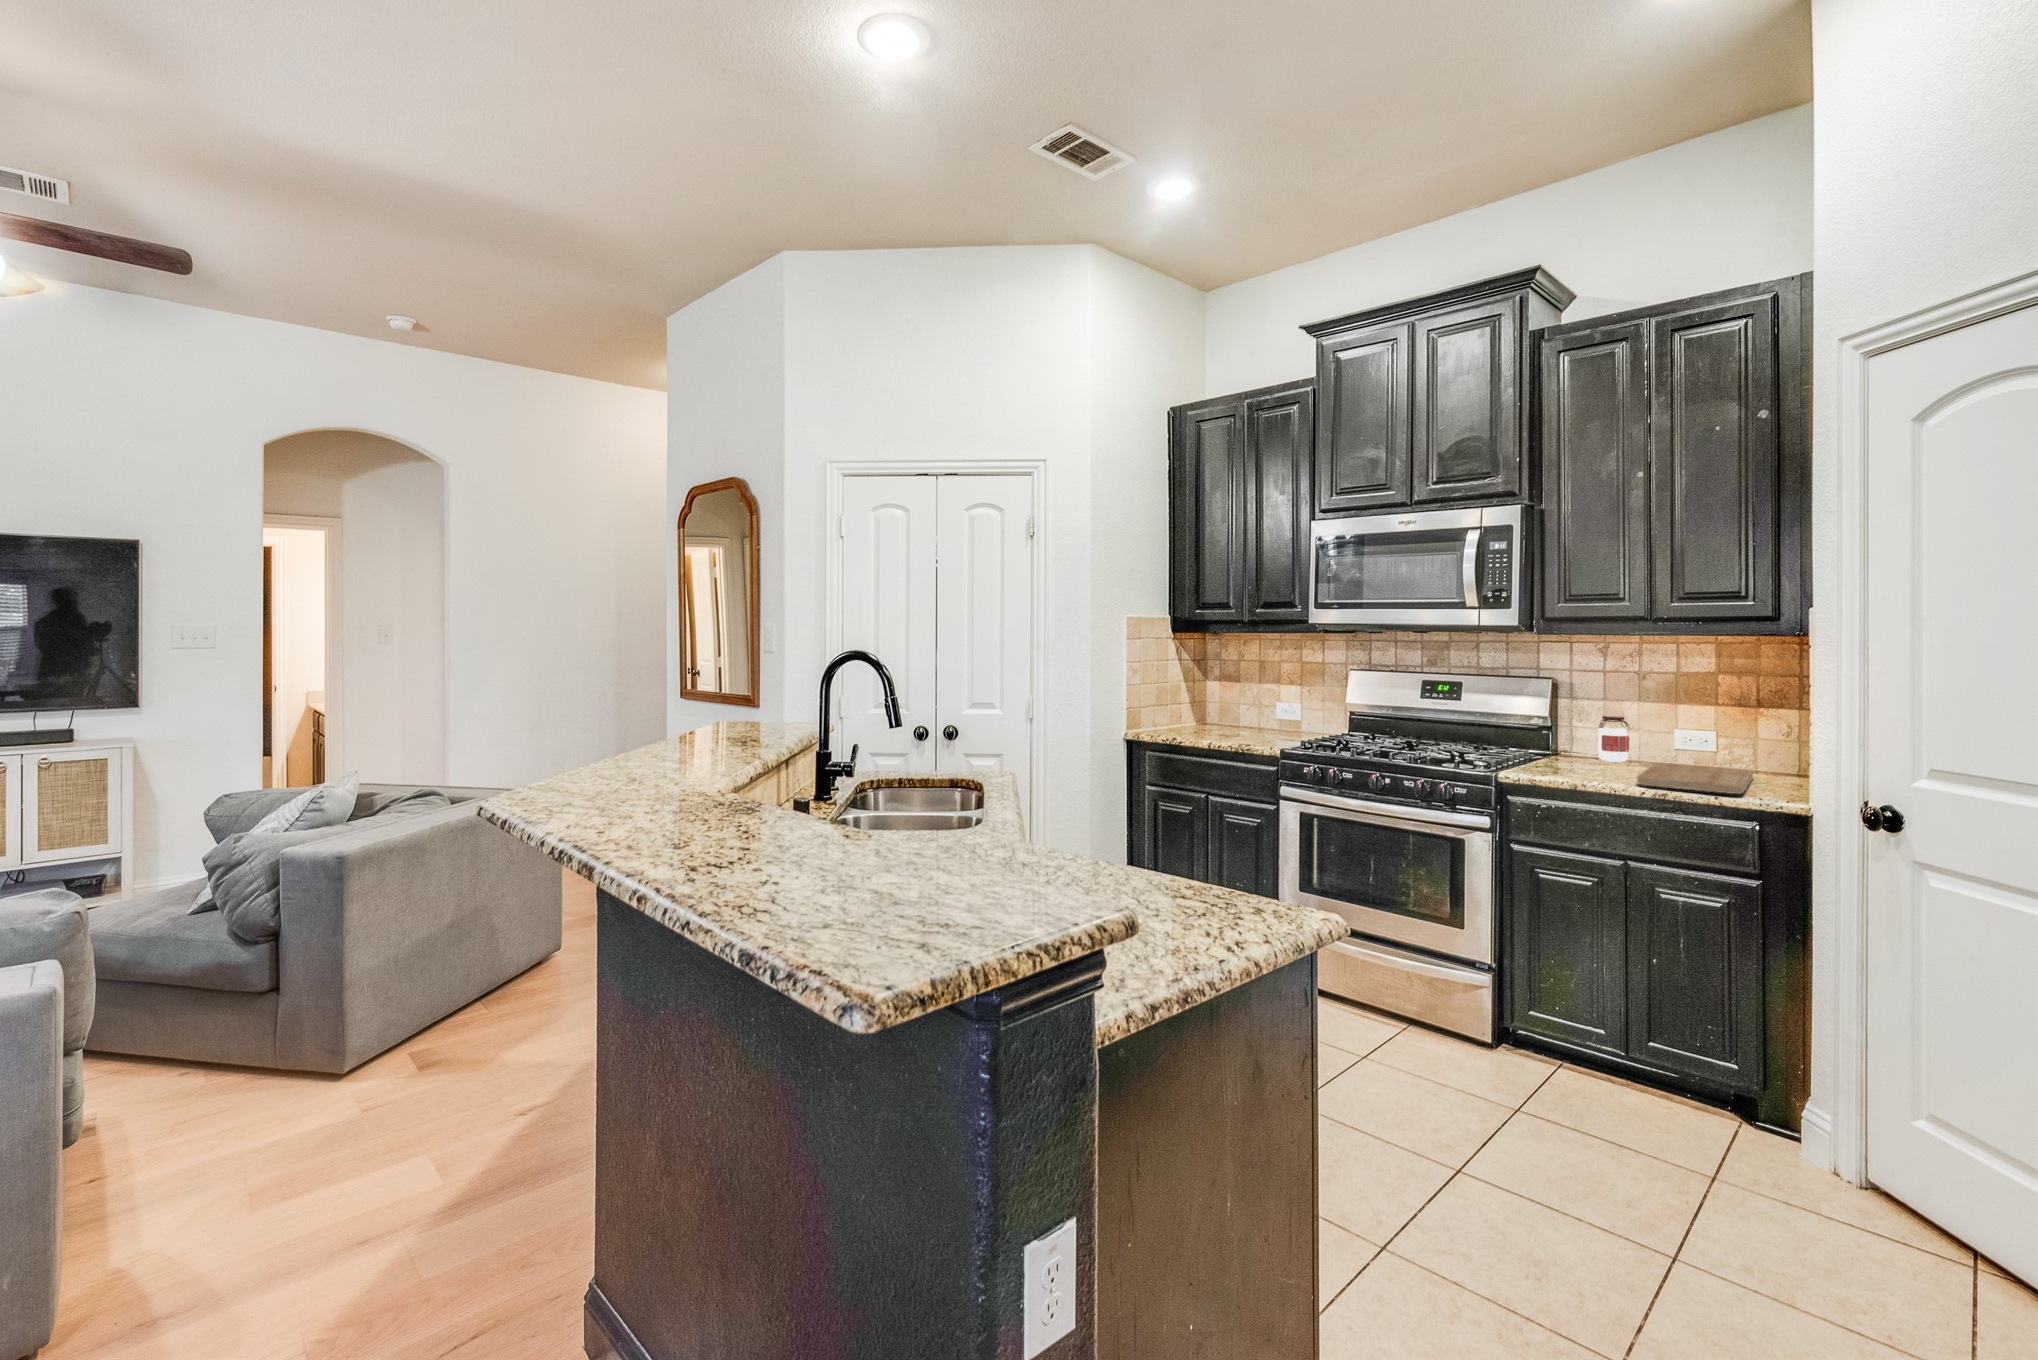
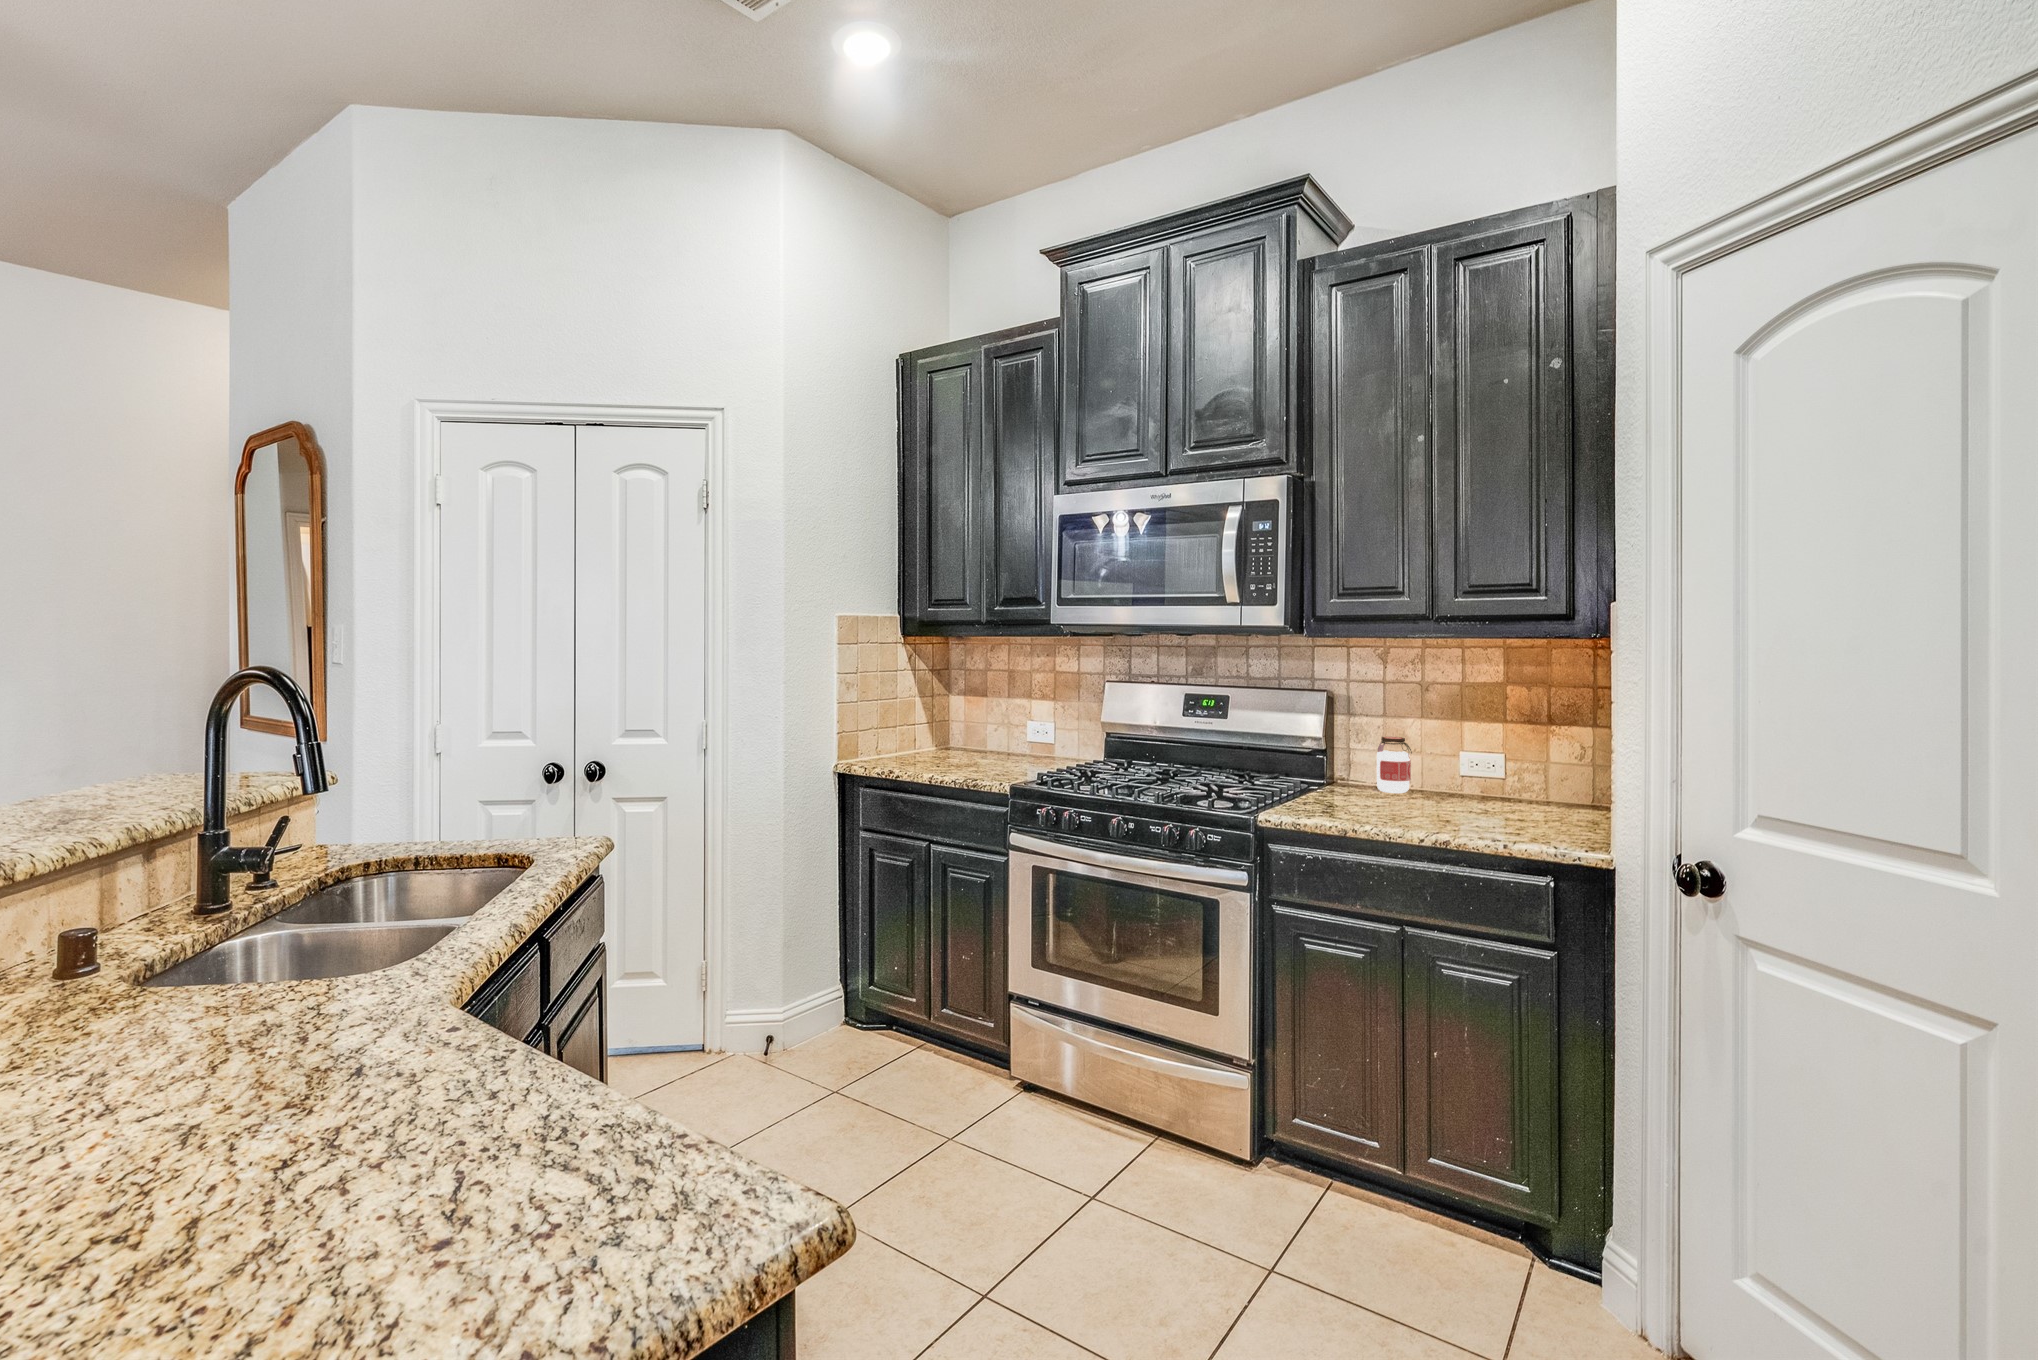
cutting board: present [1637,763,1753,794] -> none [1416,794,1545,839]

